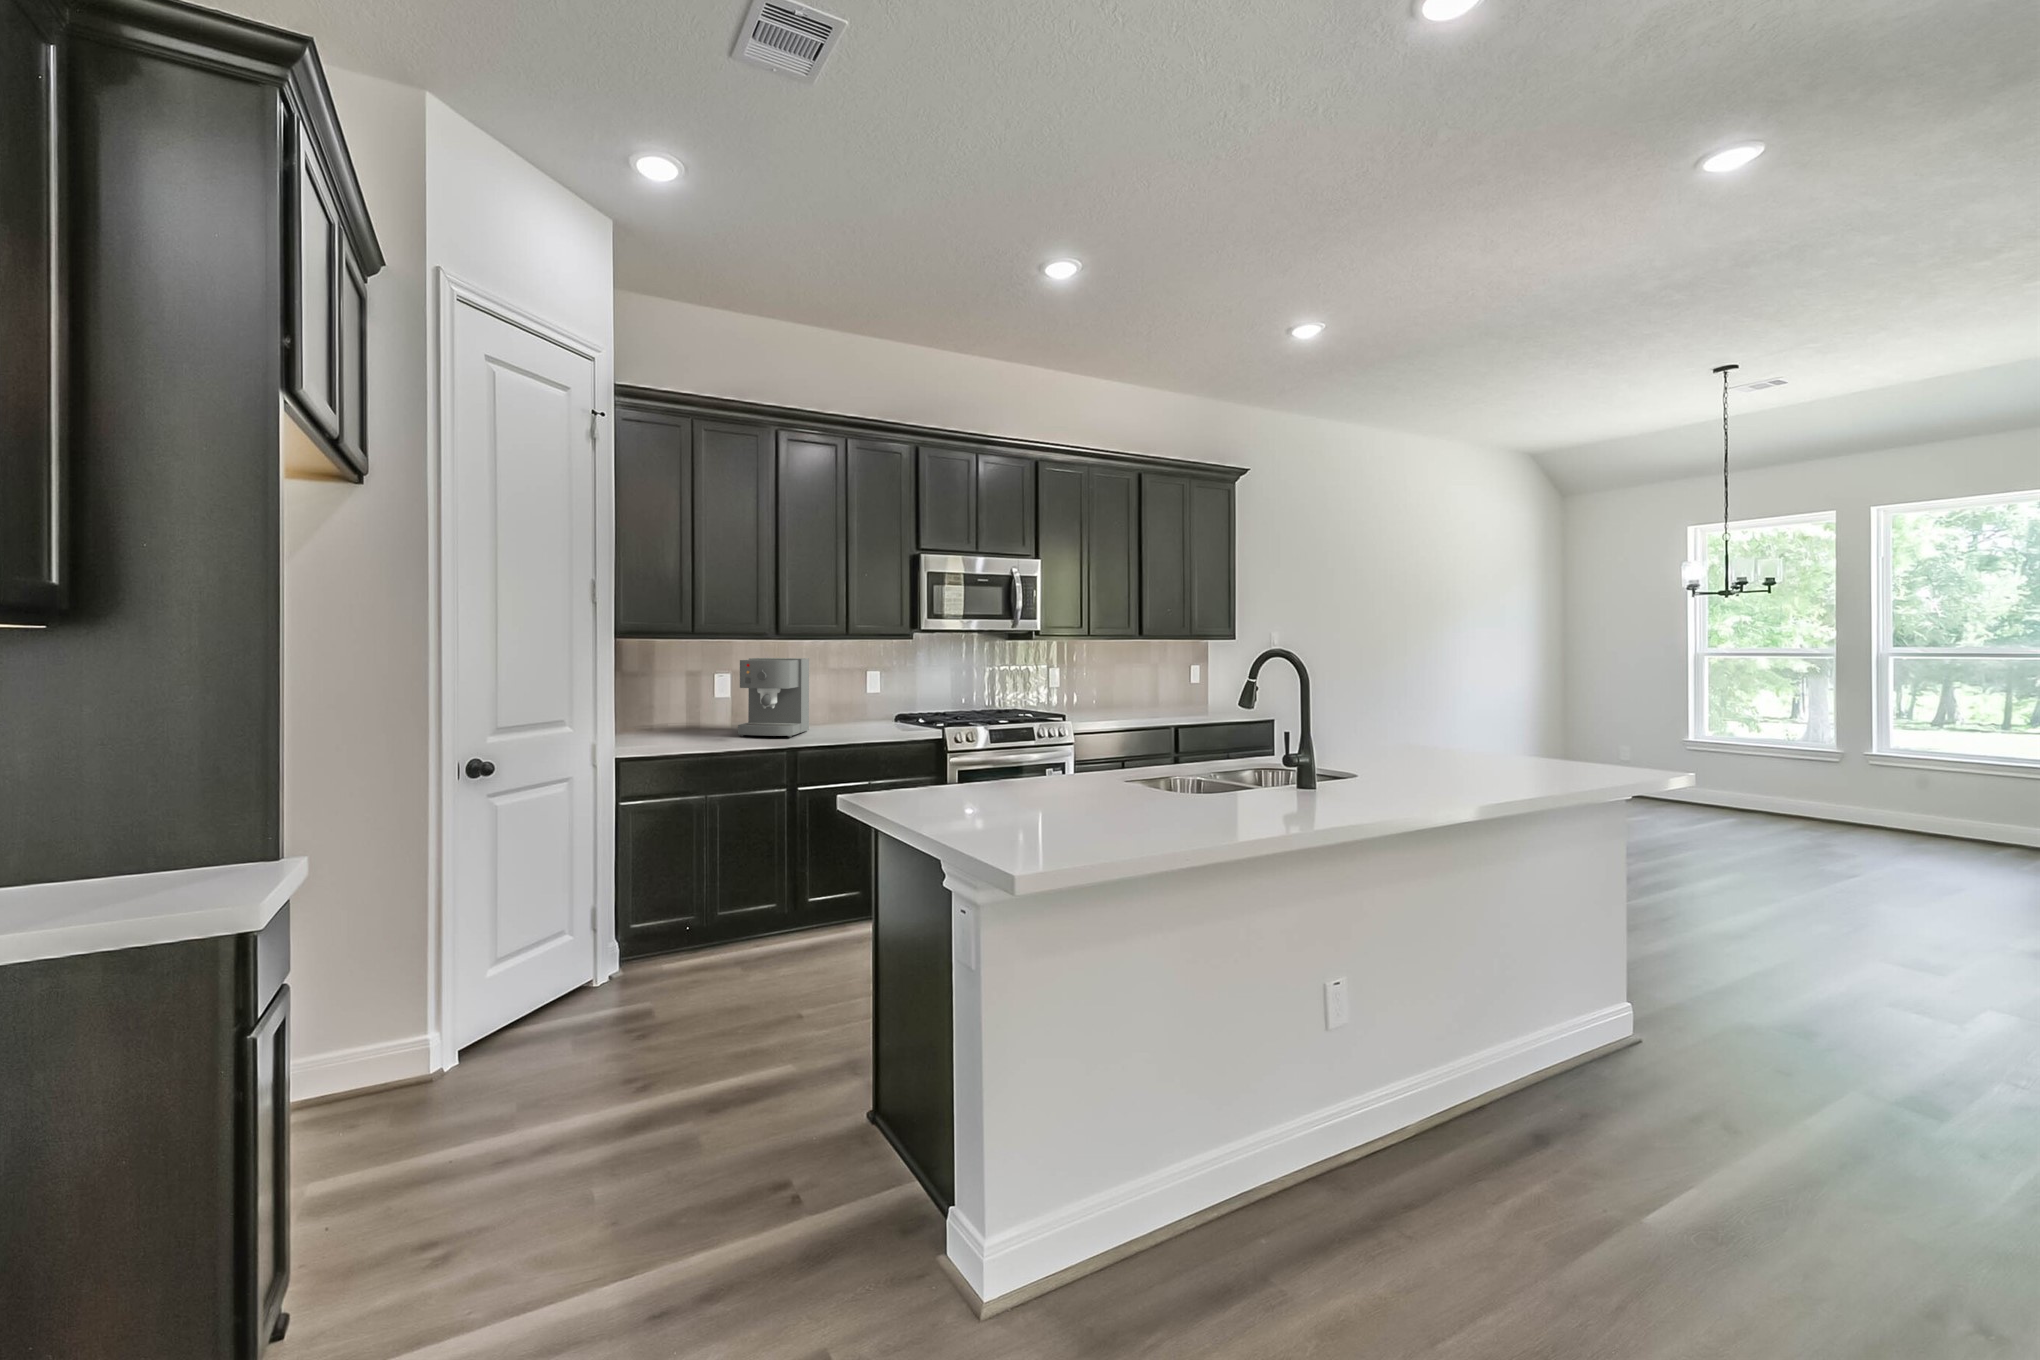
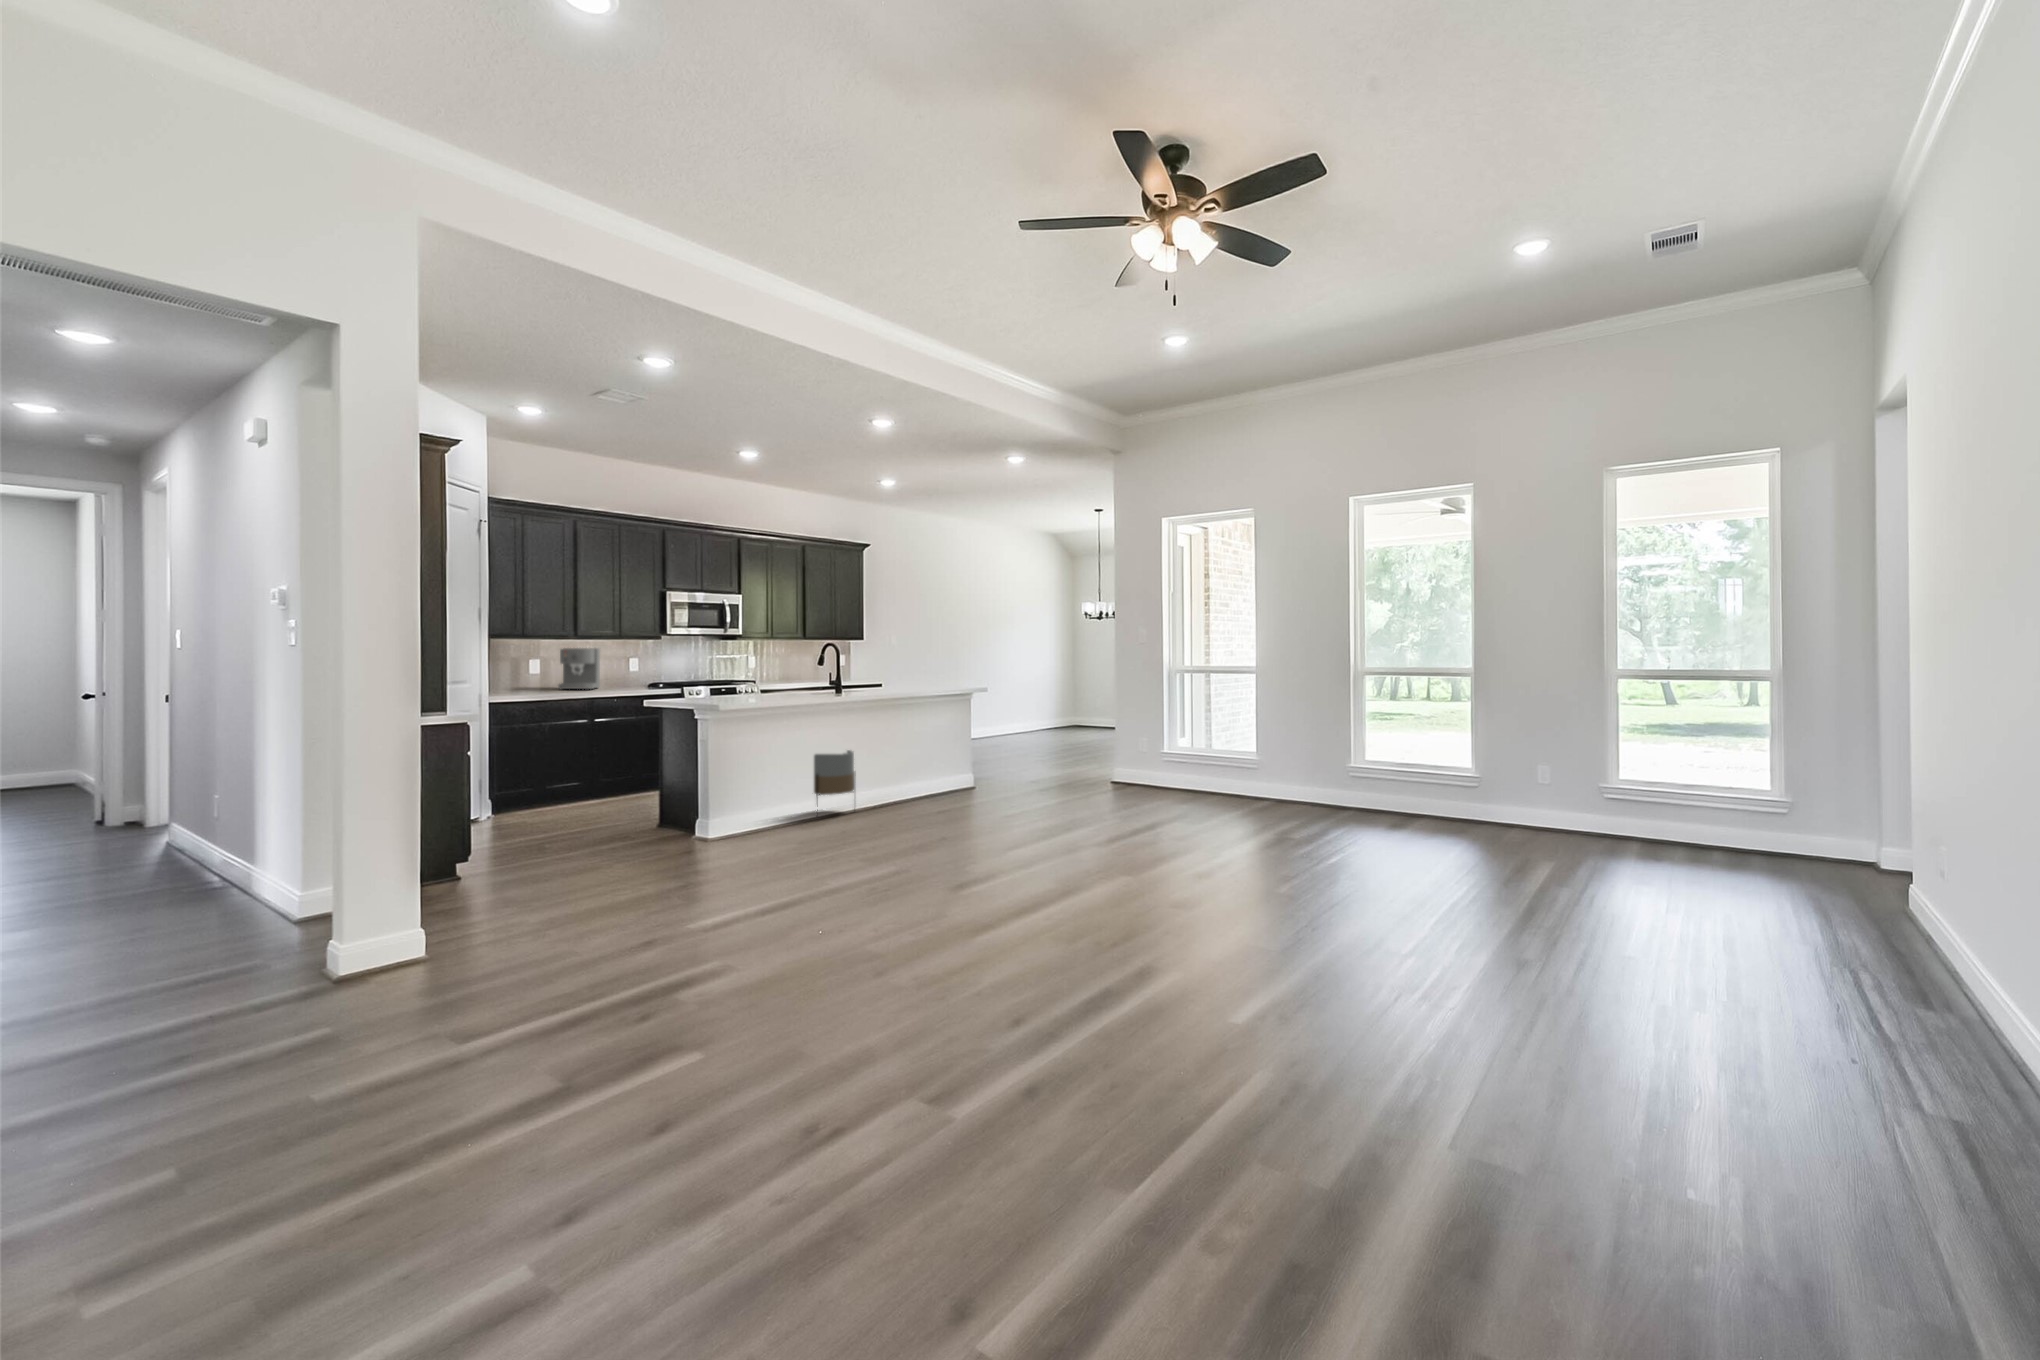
planter: none [1315,995,1474,1254] -> present [814,750,855,801]

